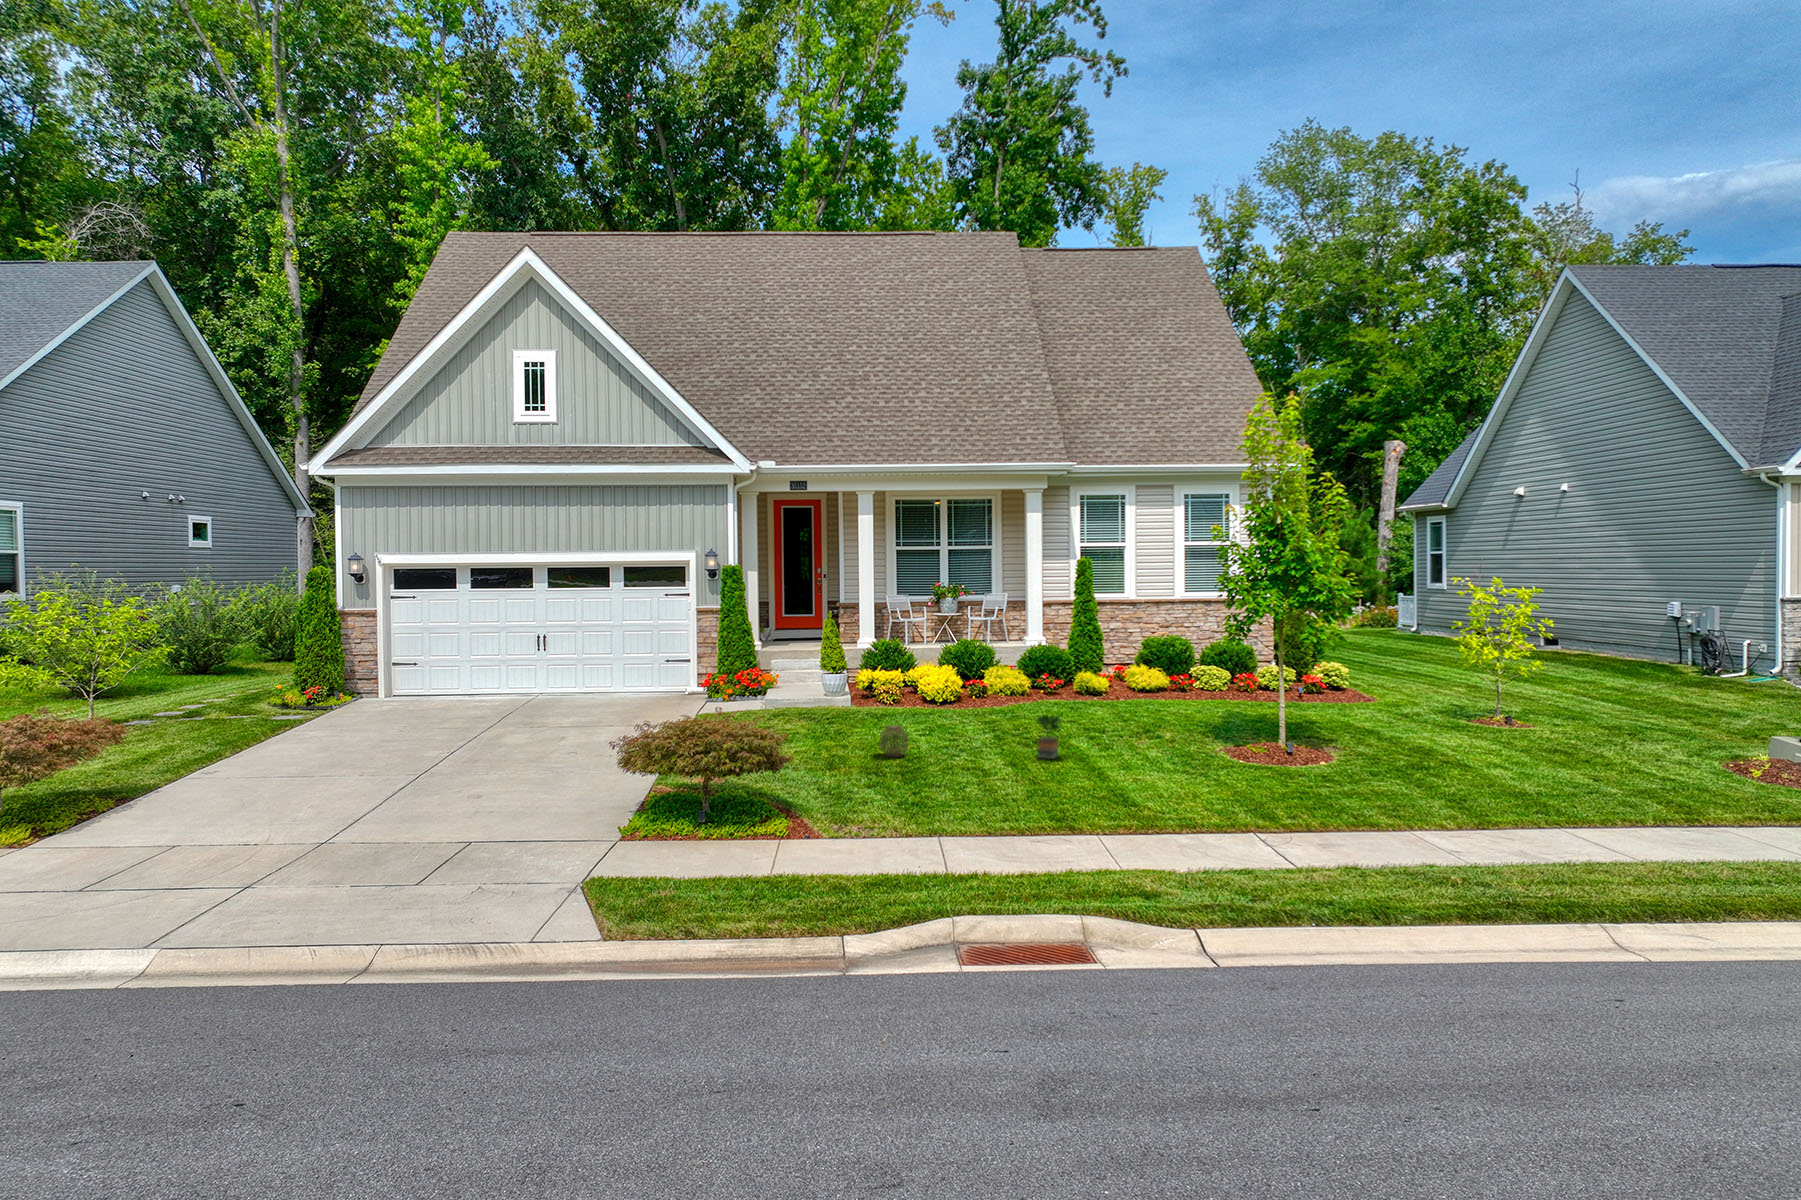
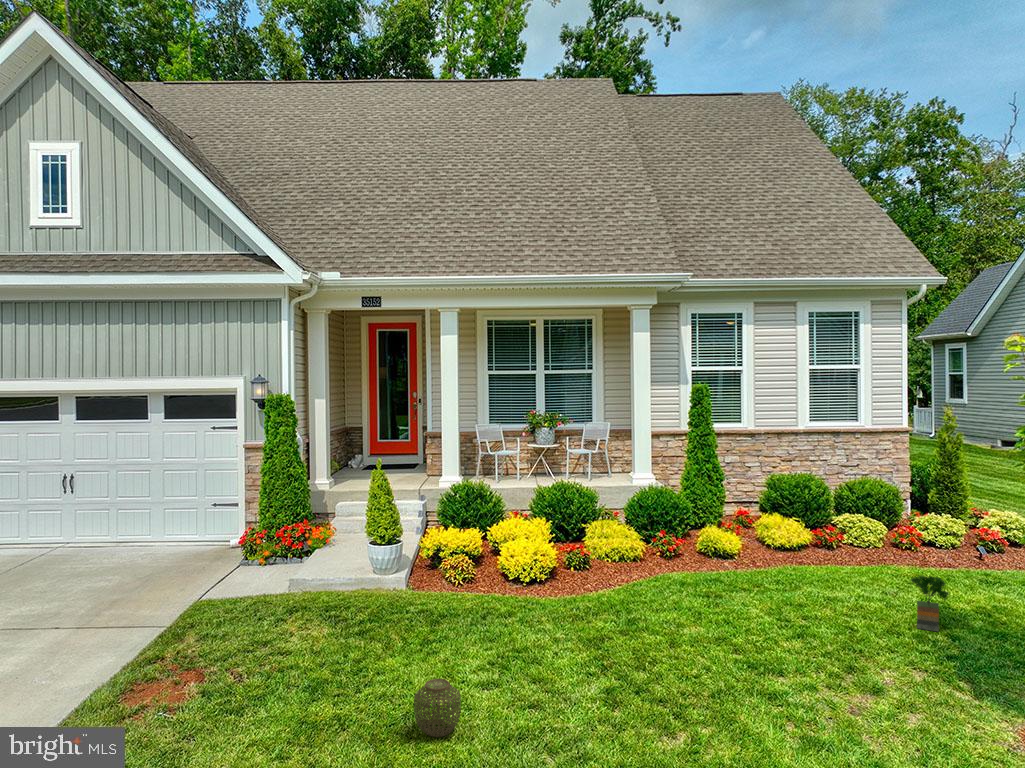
potted tree: present [1037,714,1063,759] -> present [911,575,949,631]

